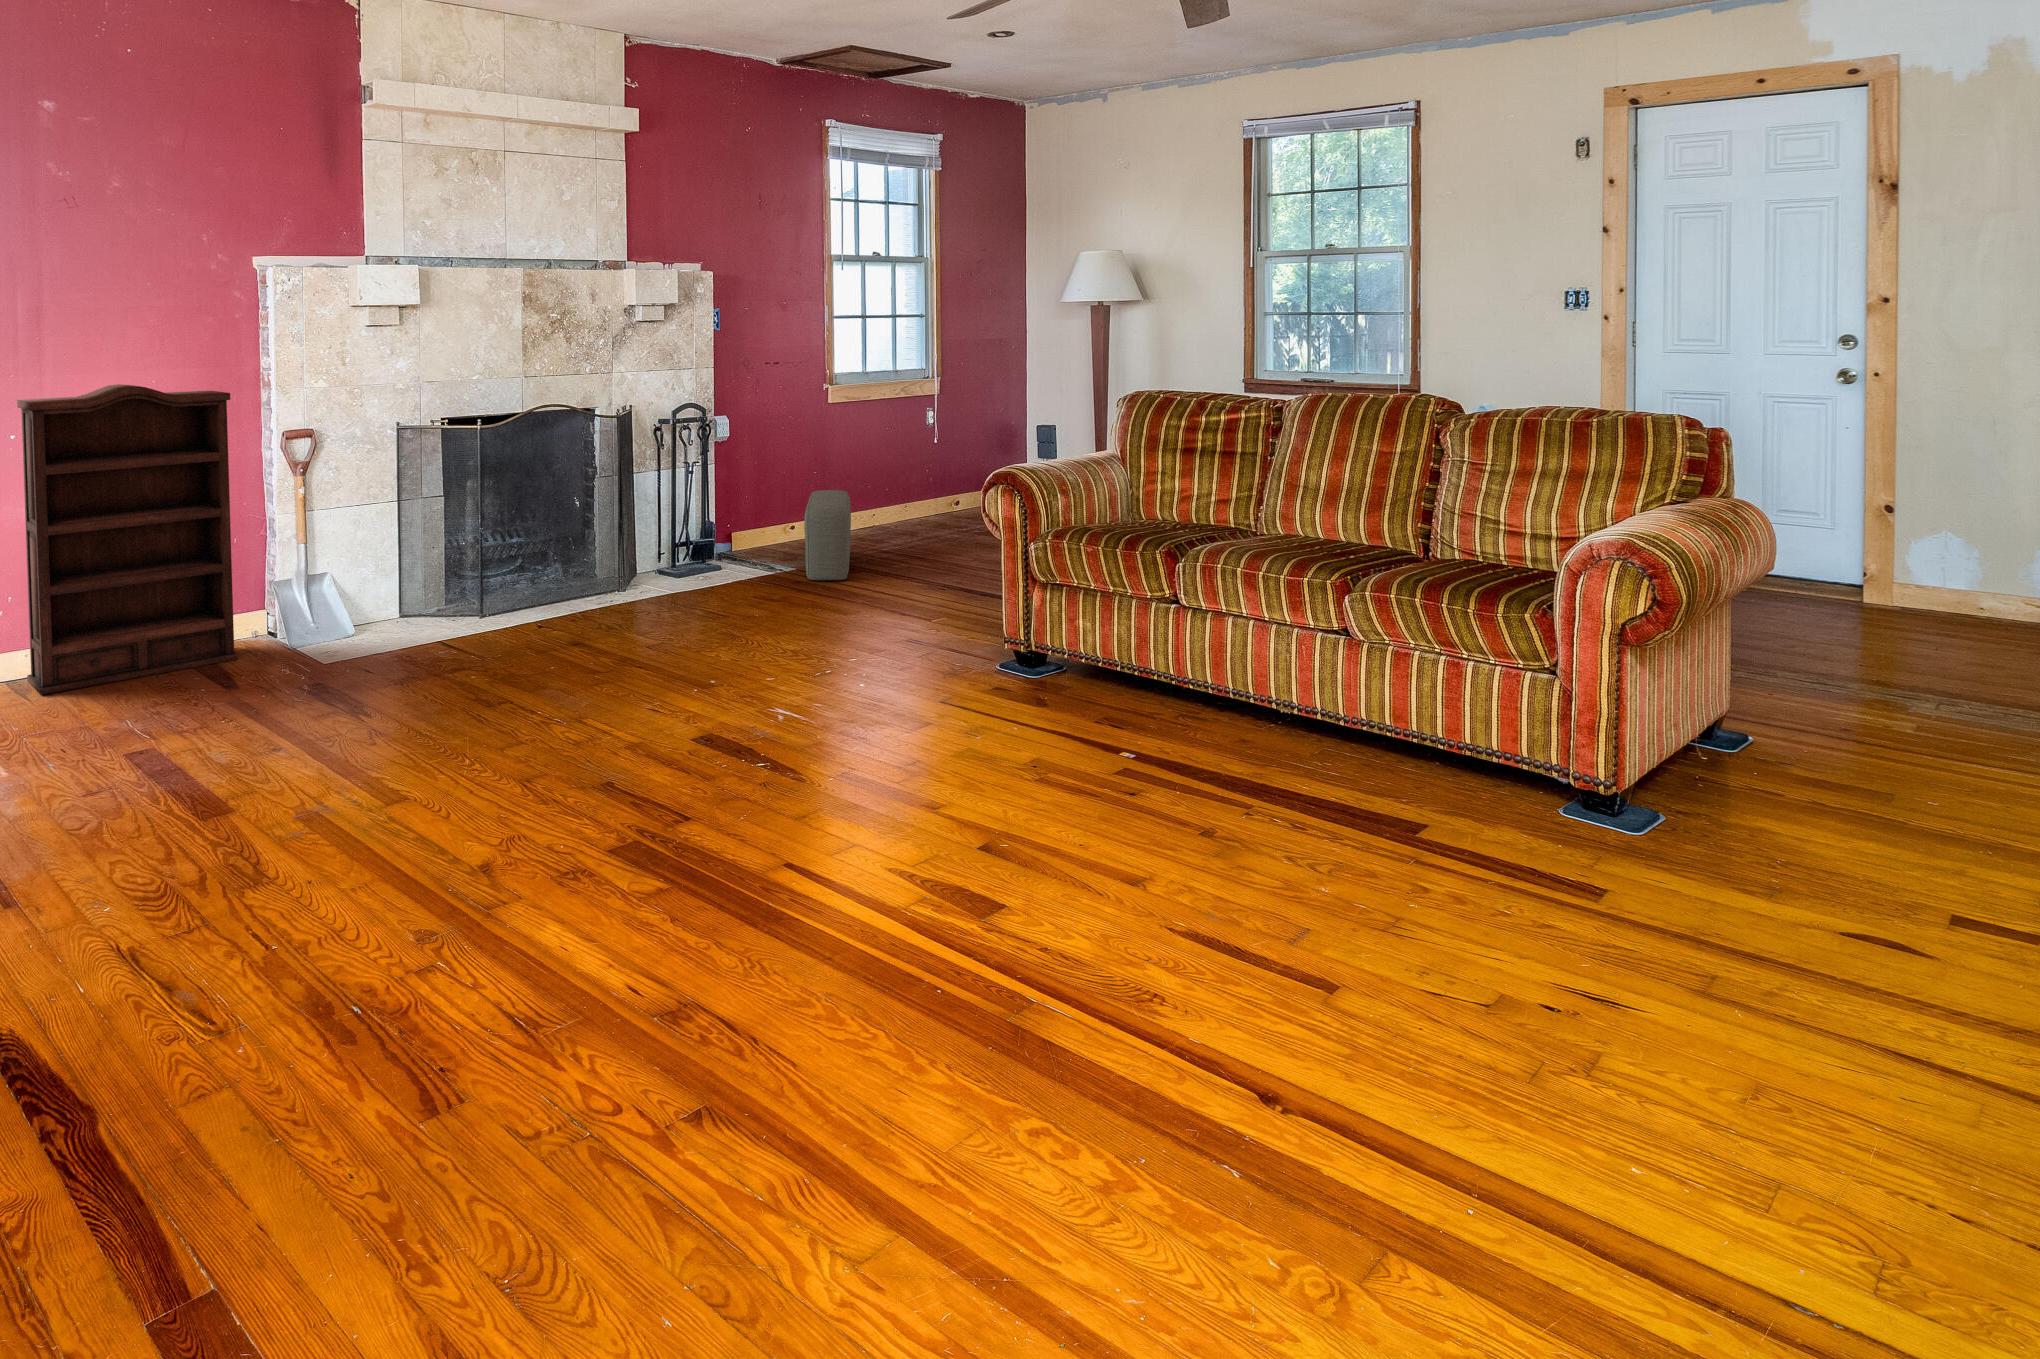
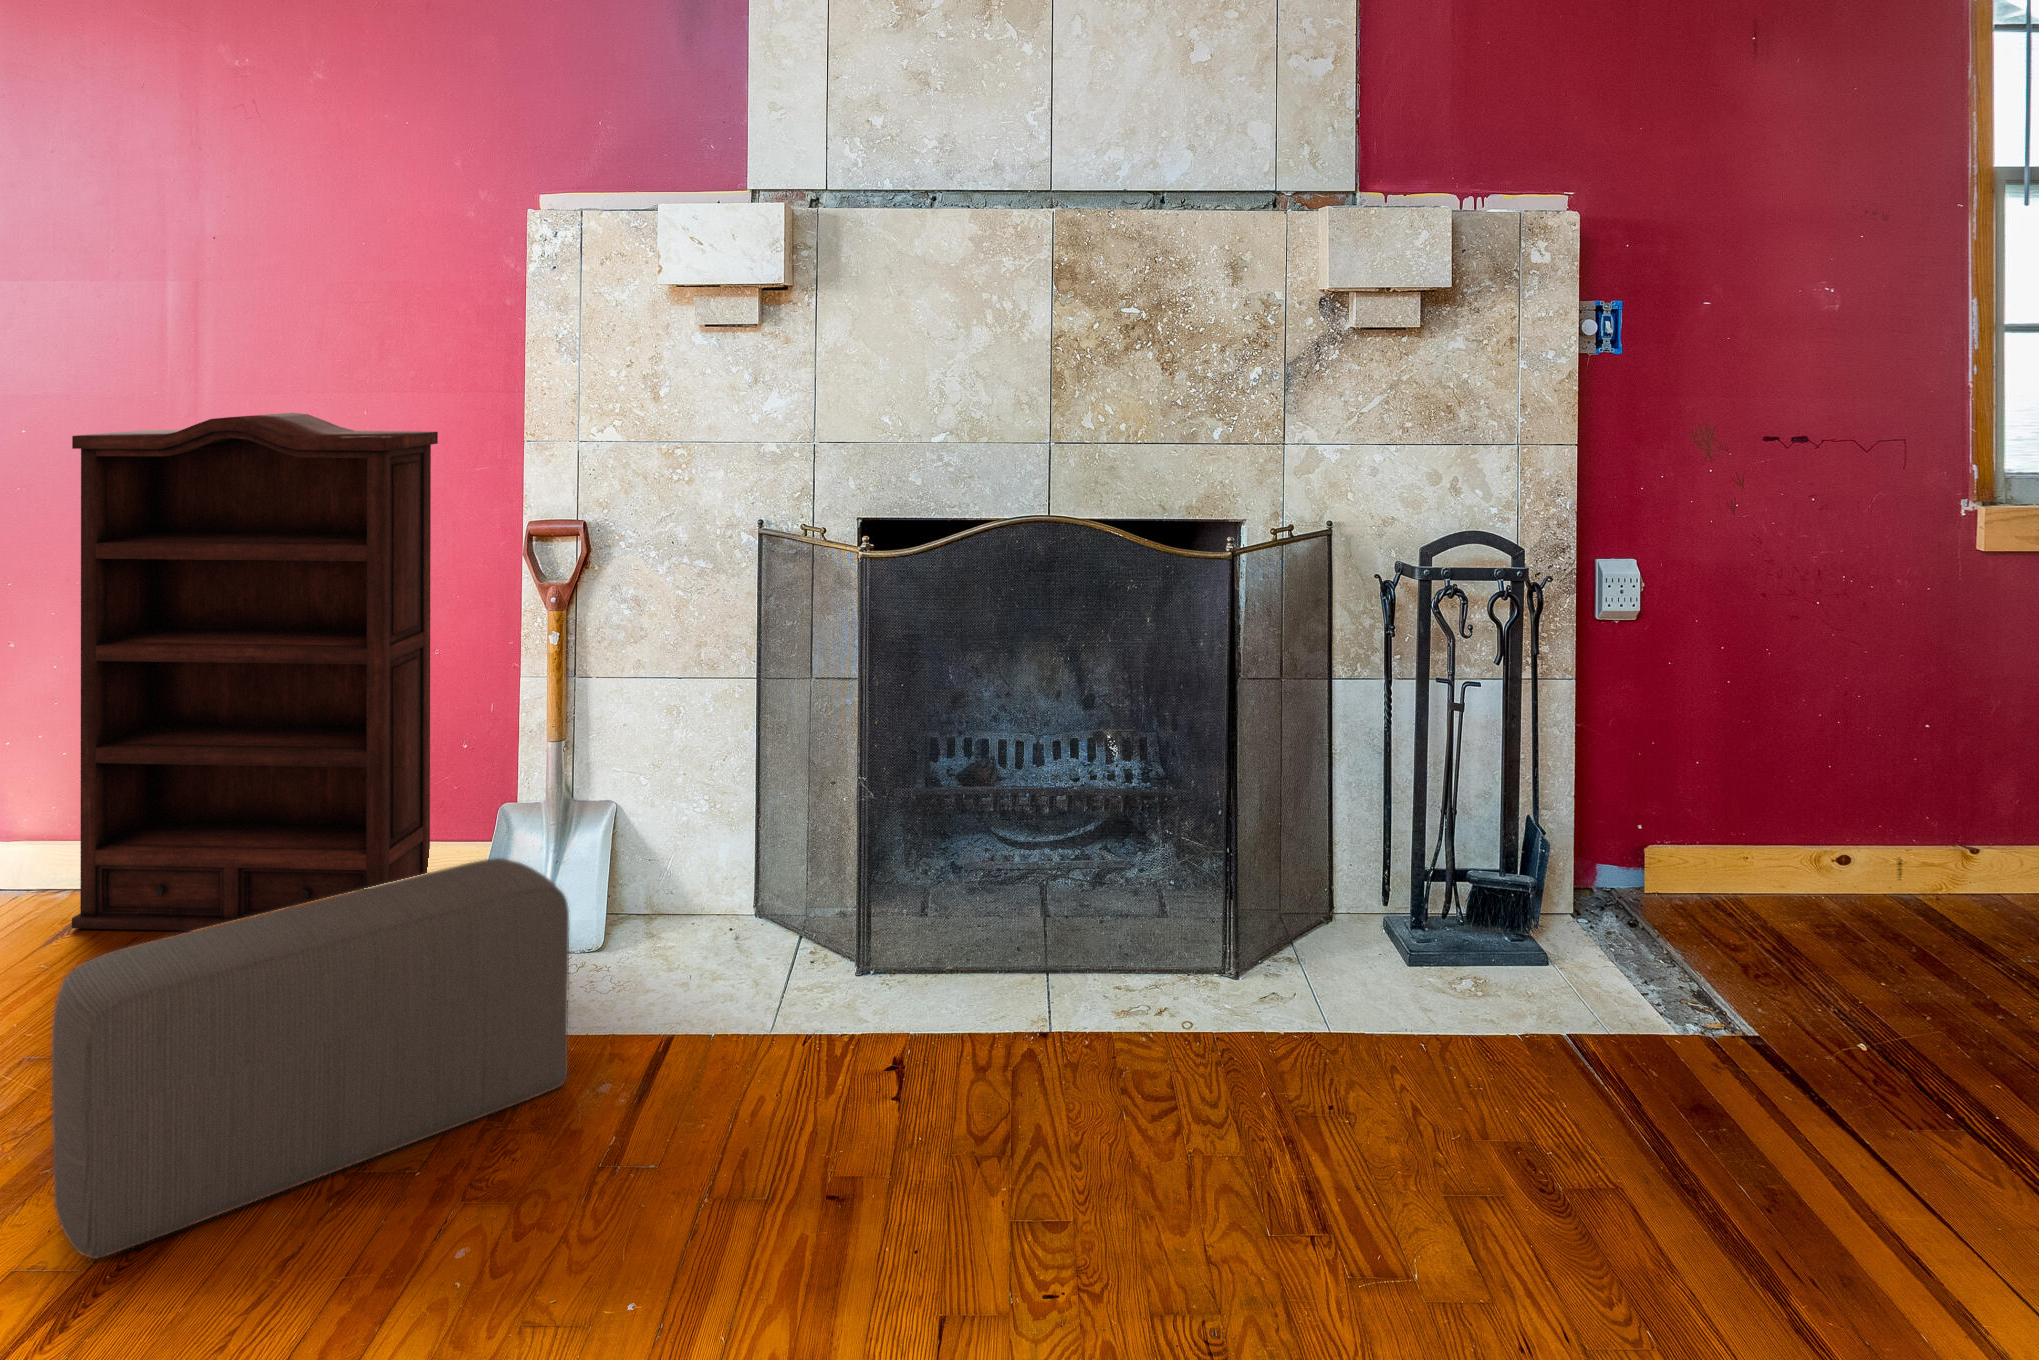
pouf: present [804,490,851,580] -> present [52,858,569,1259]

